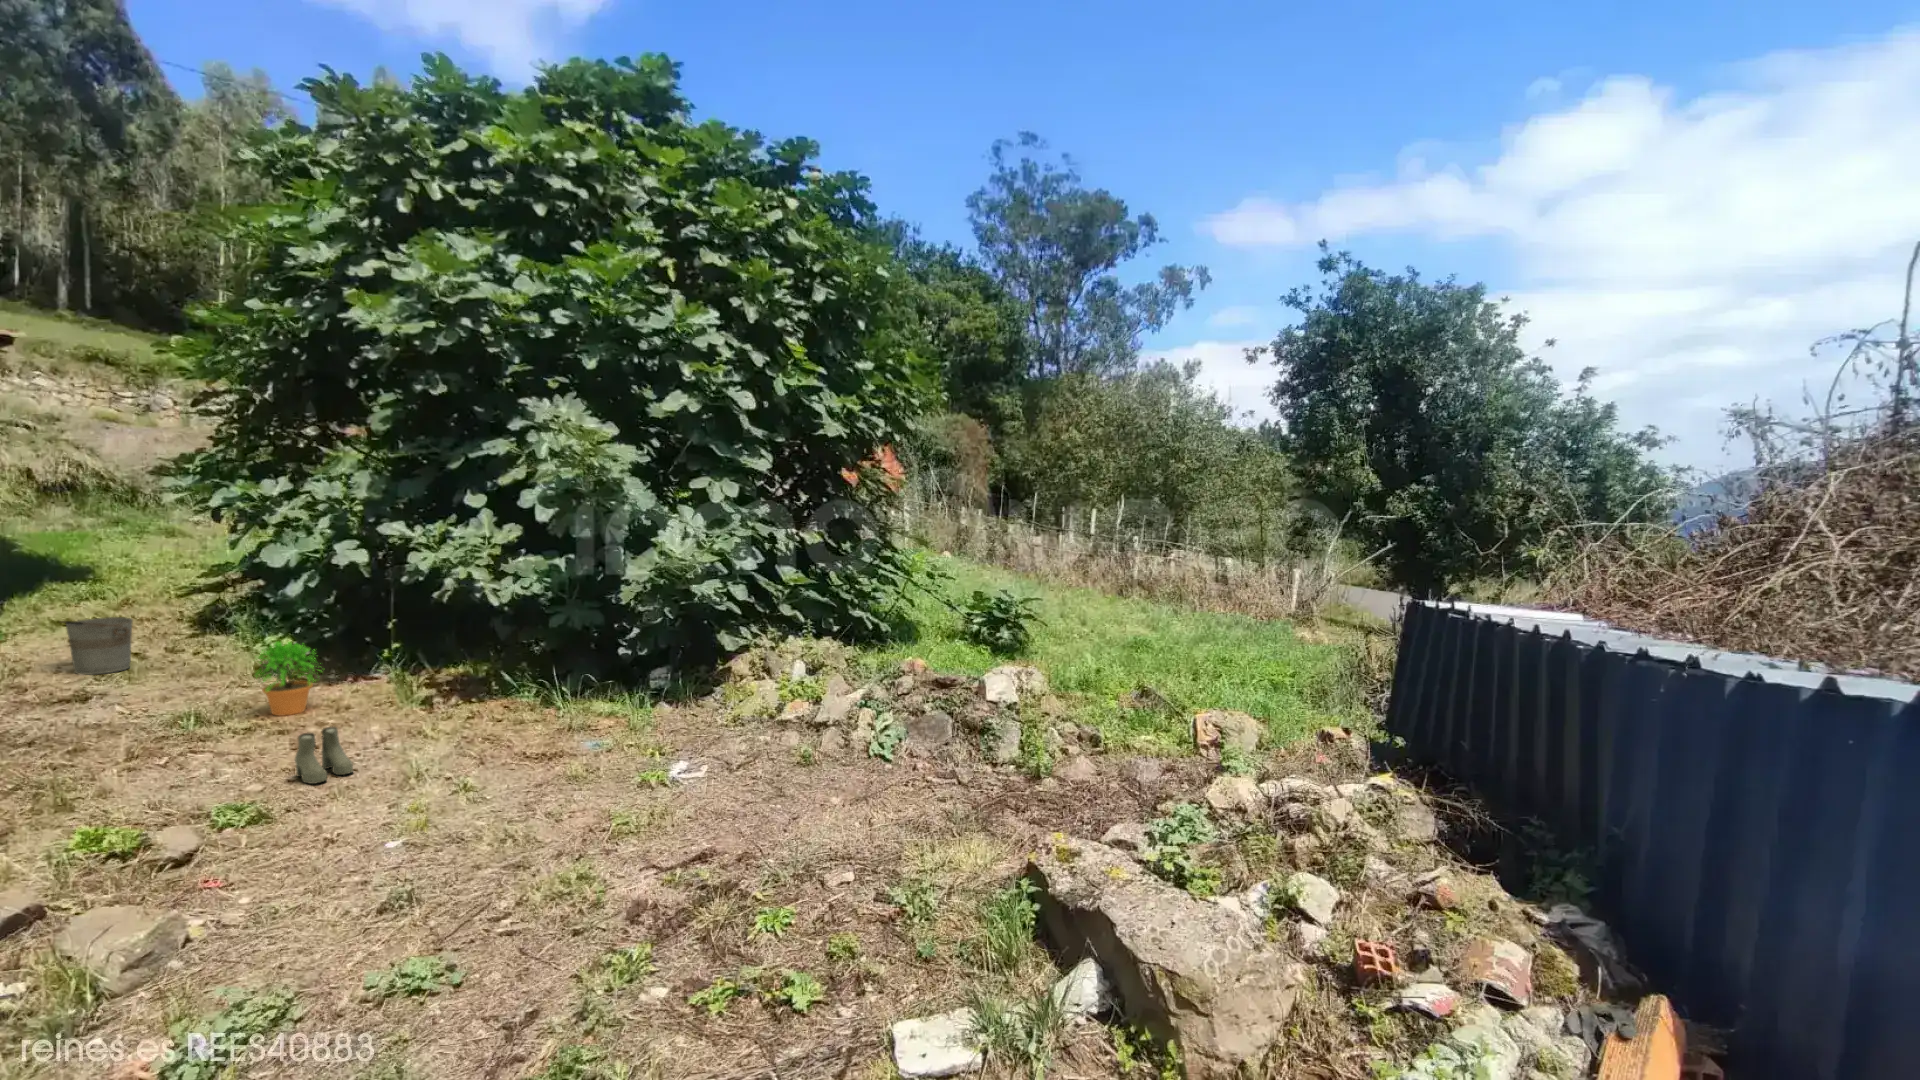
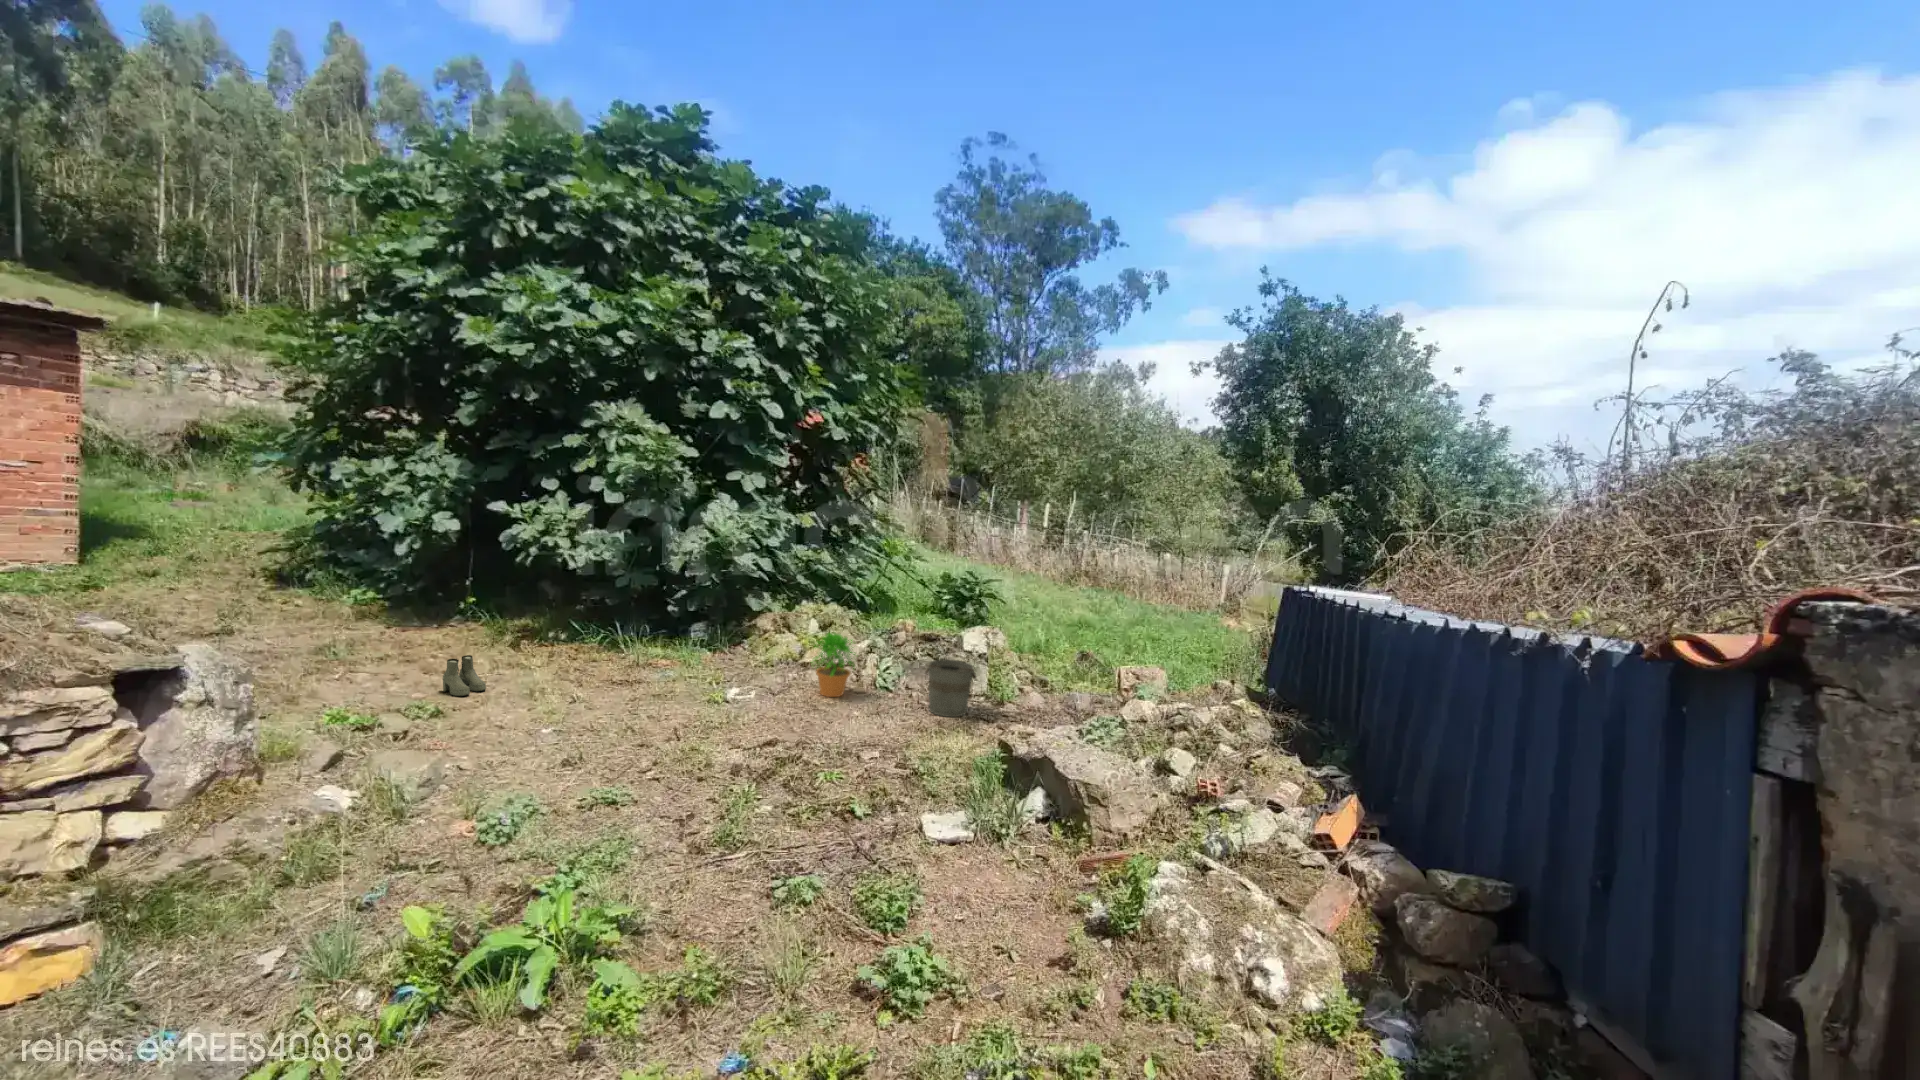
bucket: present [61,617,132,675] -> present [926,659,976,717]
potted plant: present [256,642,322,716] -> present [811,633,856,697]

